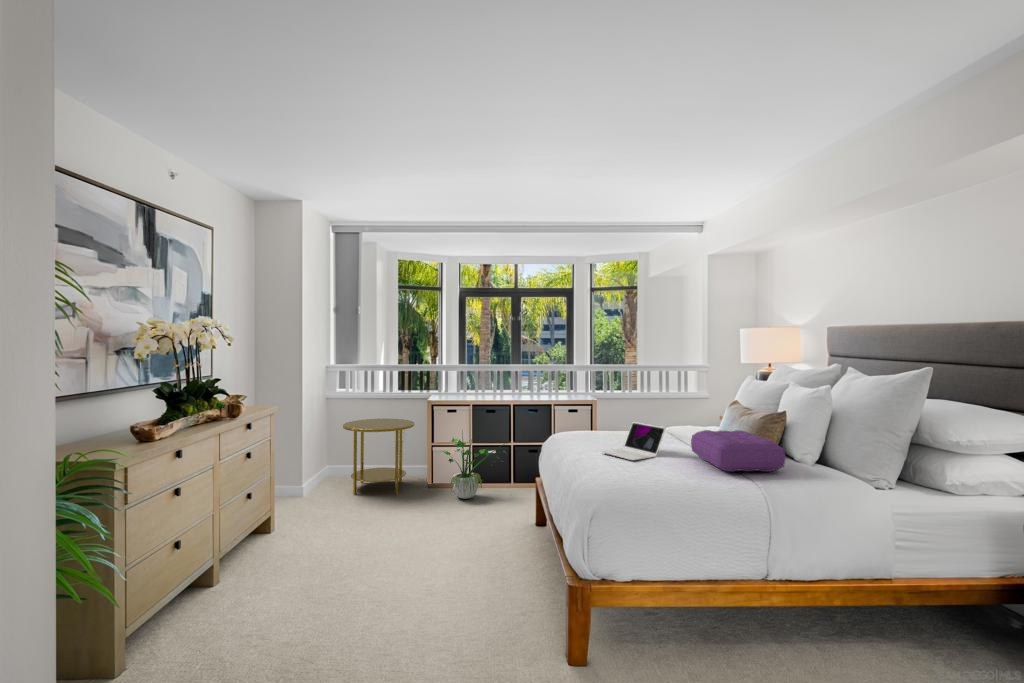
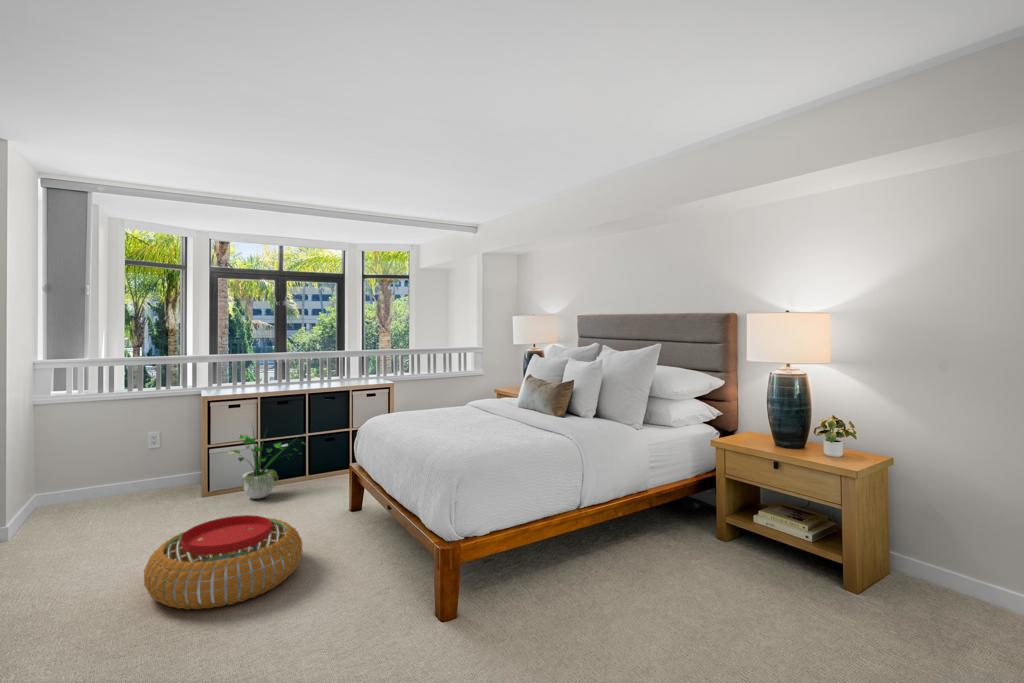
side table: present [343,418,414,495] -> none [82,420,186,517]
laptop: present [601,422,666,461] -> none [431,398,487,431]
pillow: present [691,430,785,472] -> none [508,398,585,431]
pouf: none [343,513,470,593] -> present [144,515,302,609]

